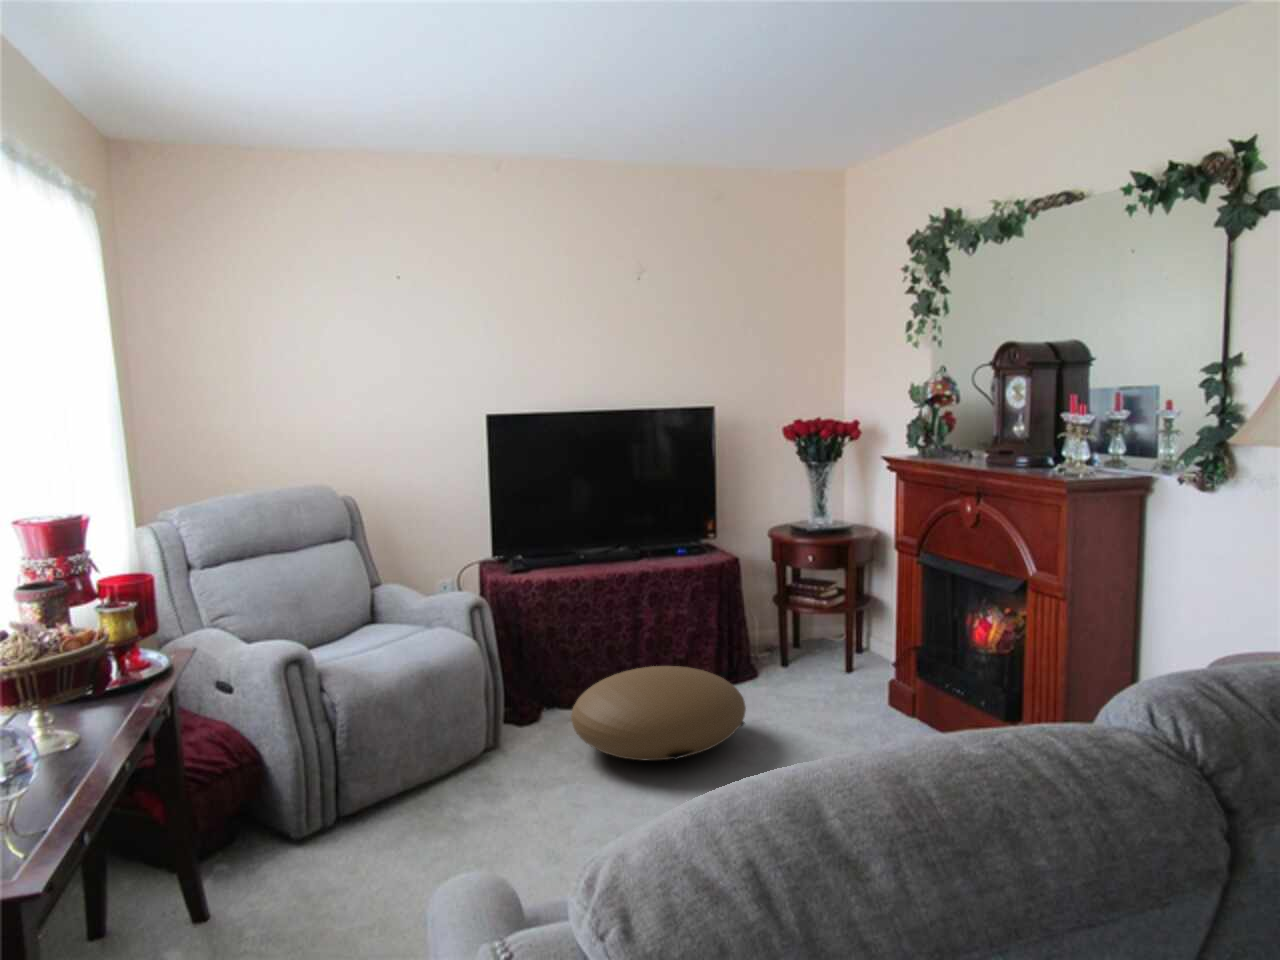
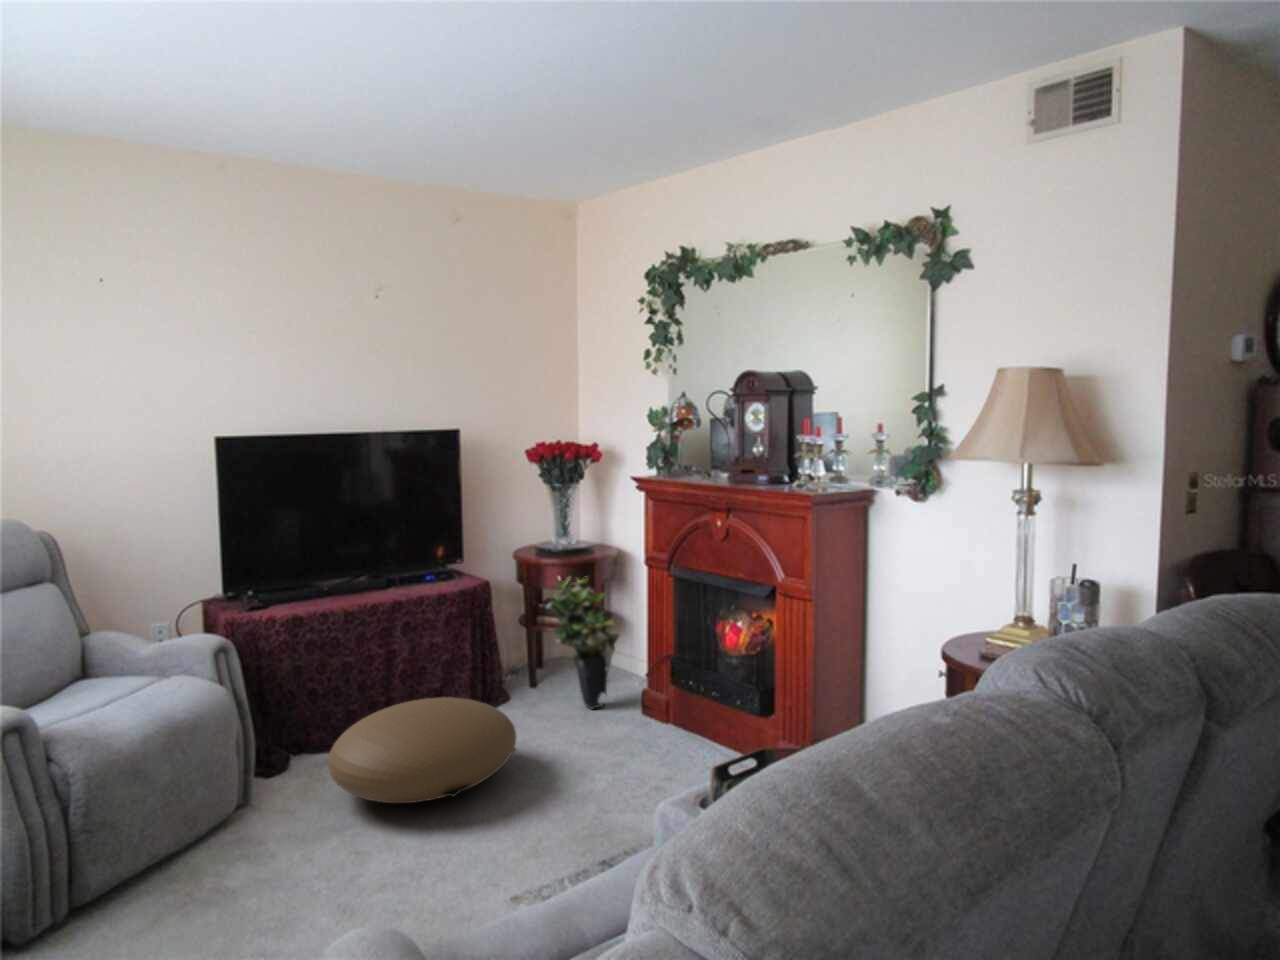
potted plant: none [792,558,870,695] -> present [547,578,619,709]

